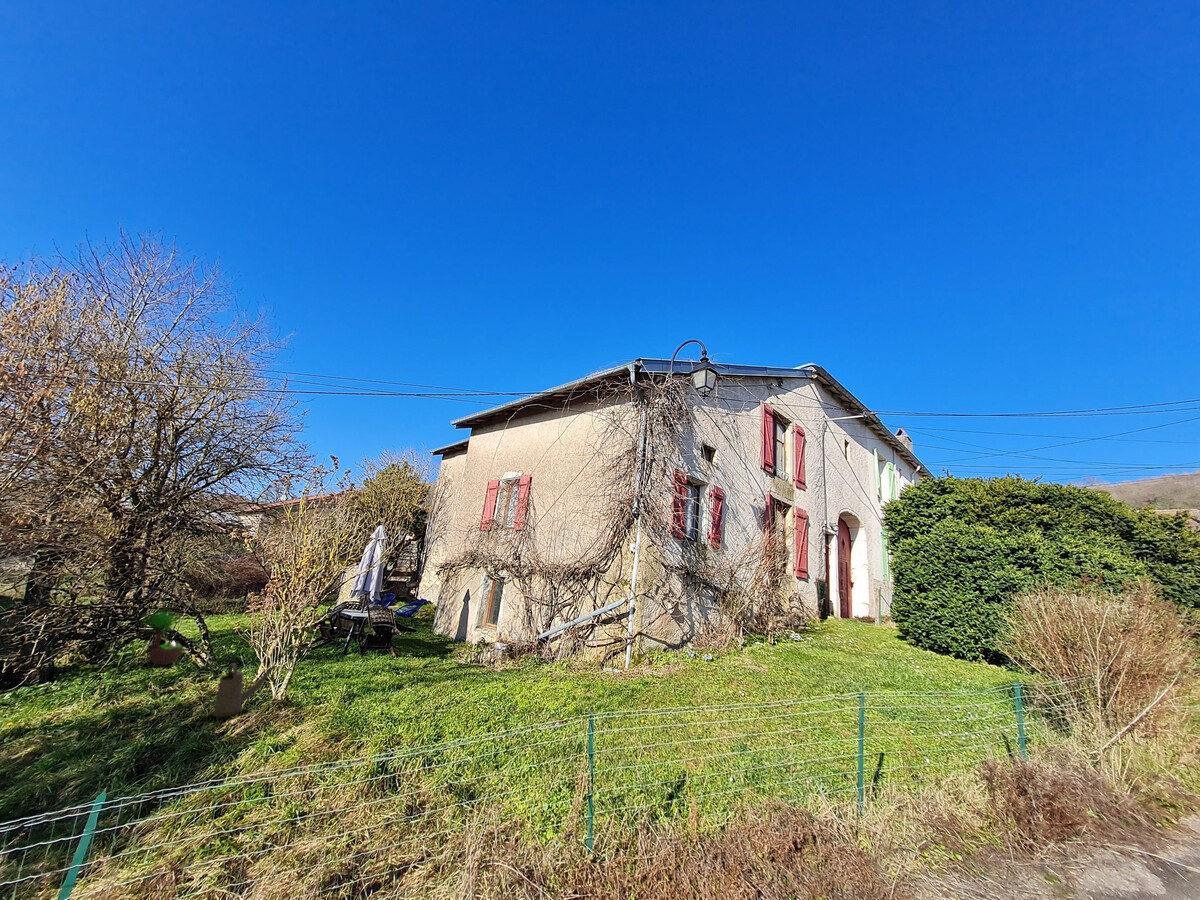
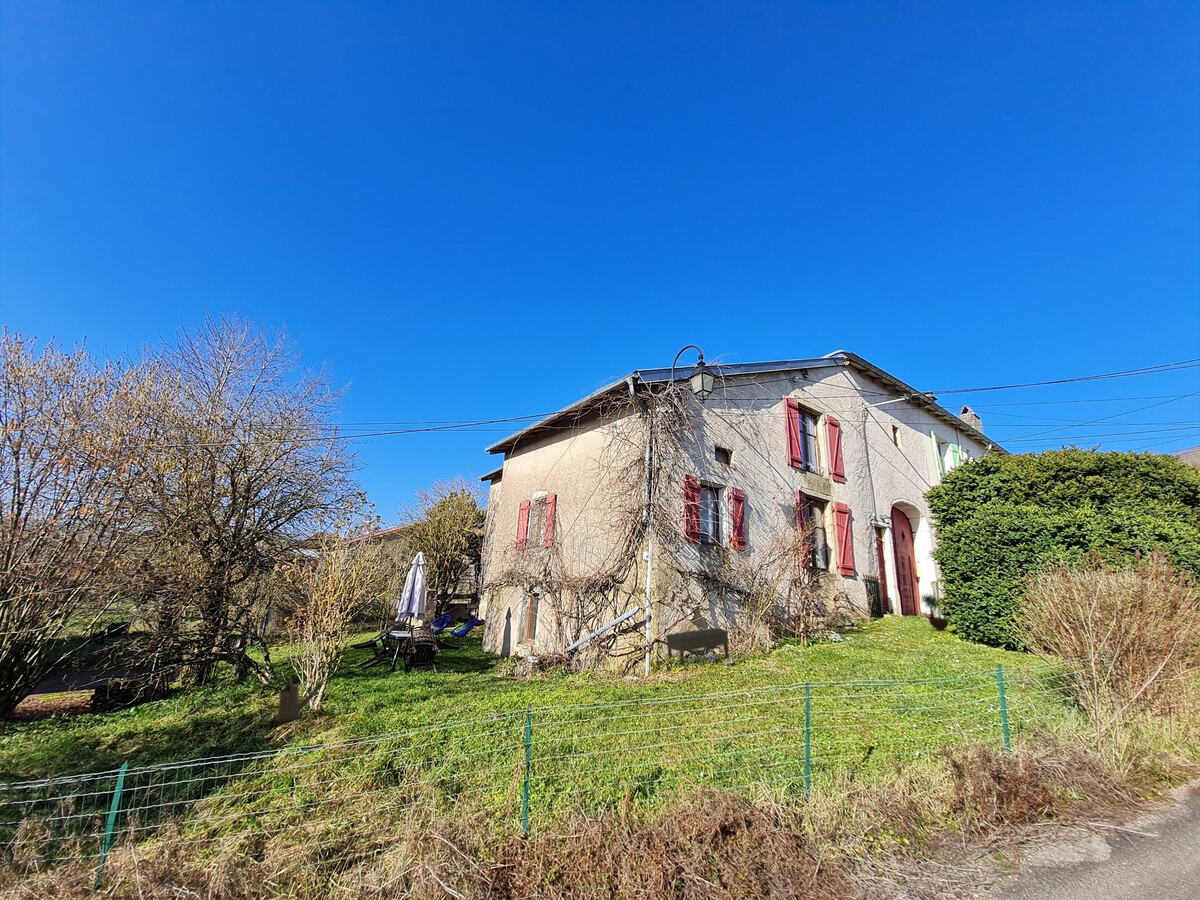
potted tree: present [141,610,182,665] -> present [922,594,949,630]
bench: none [646,625,707,664] -> present [666,628,729,666]

